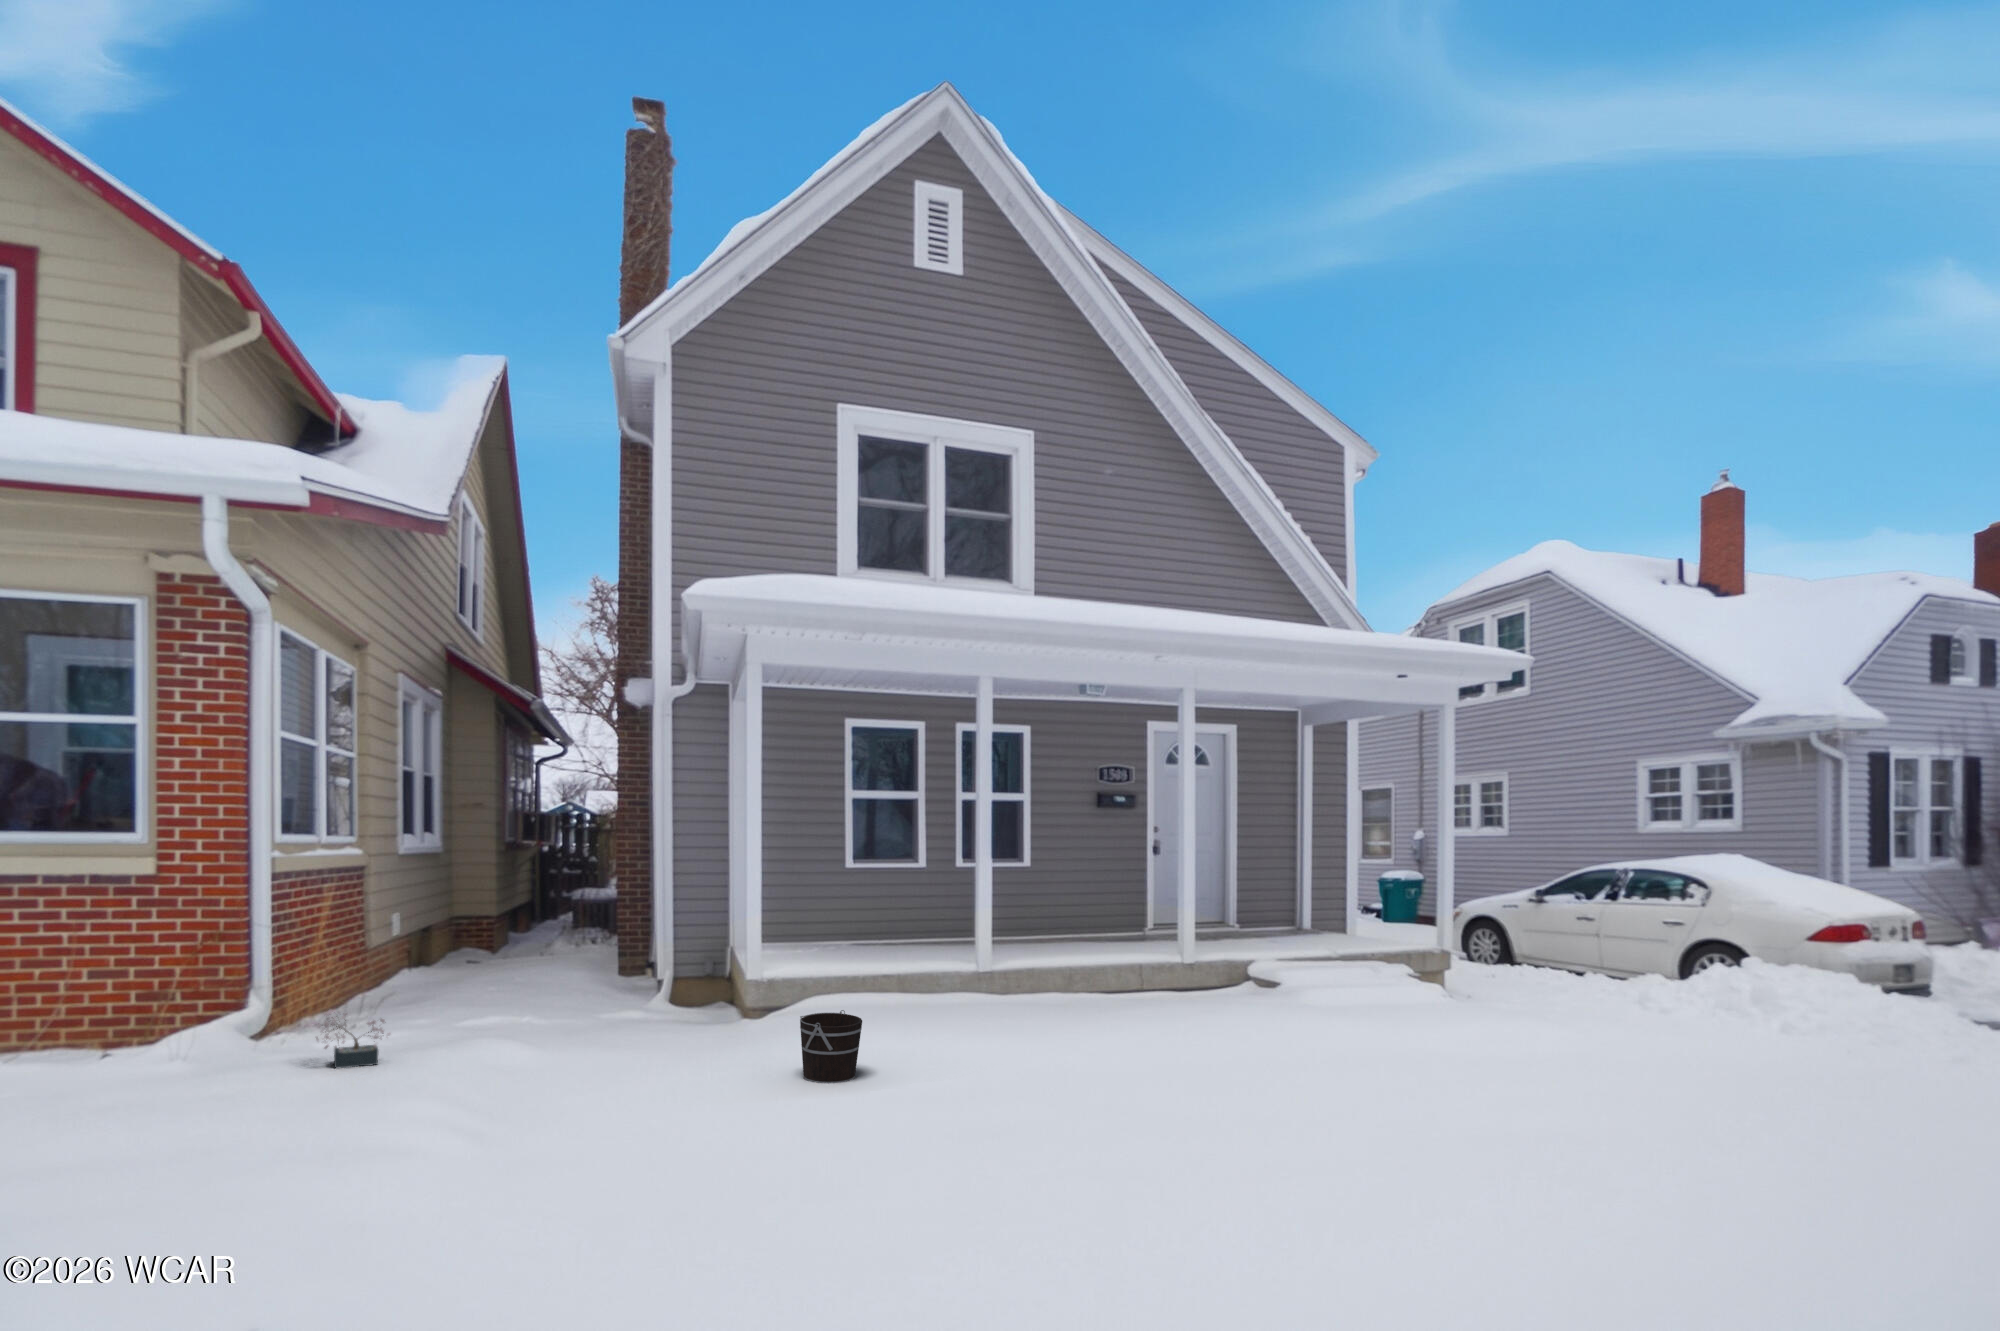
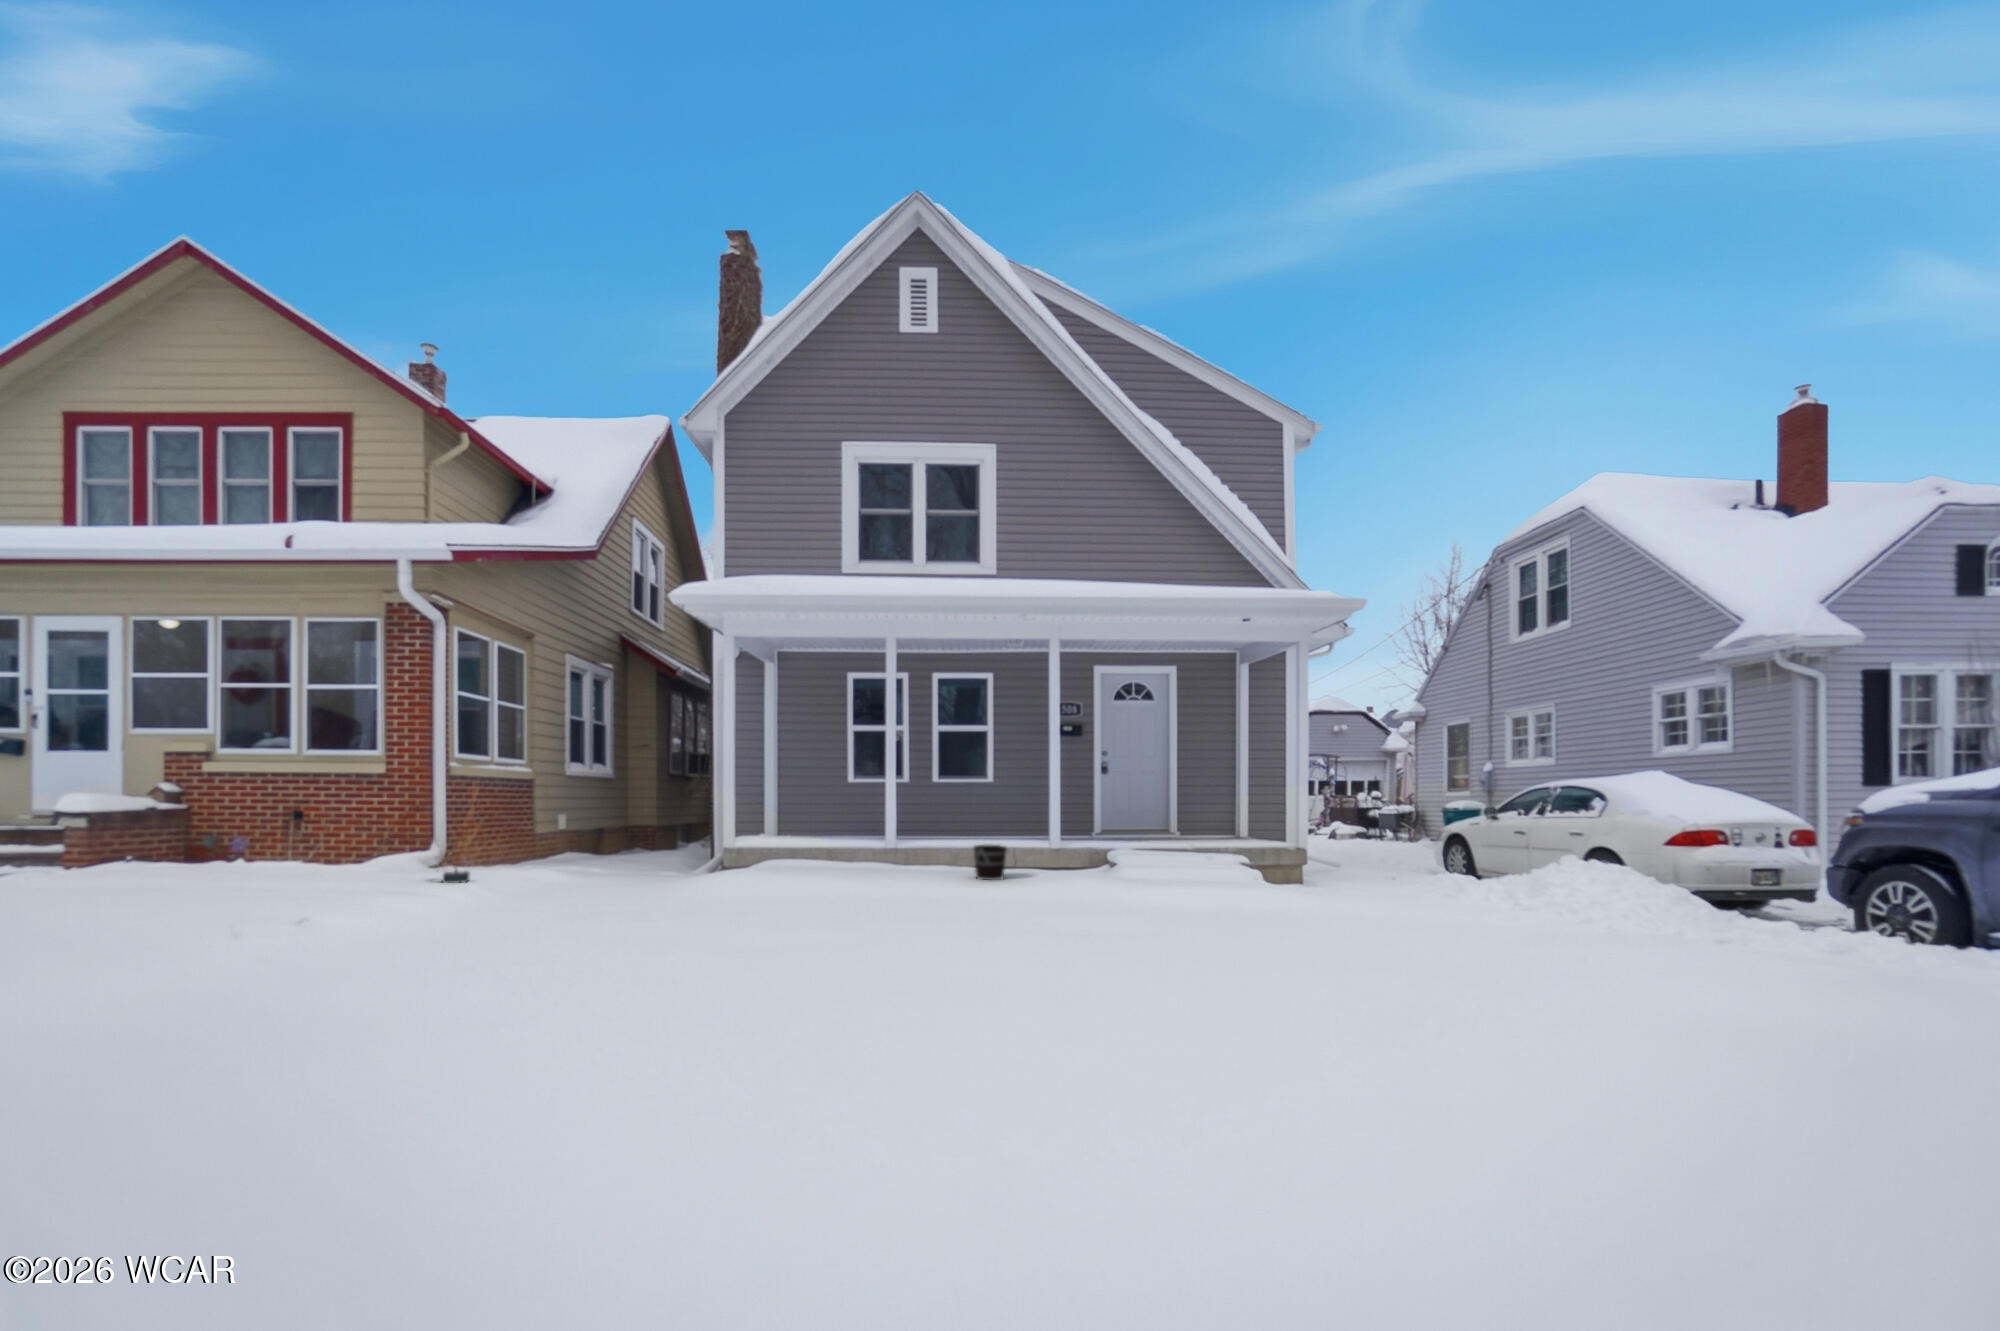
bucket: present [800,1010,862,1083] -> present [974,844,1007,880]

